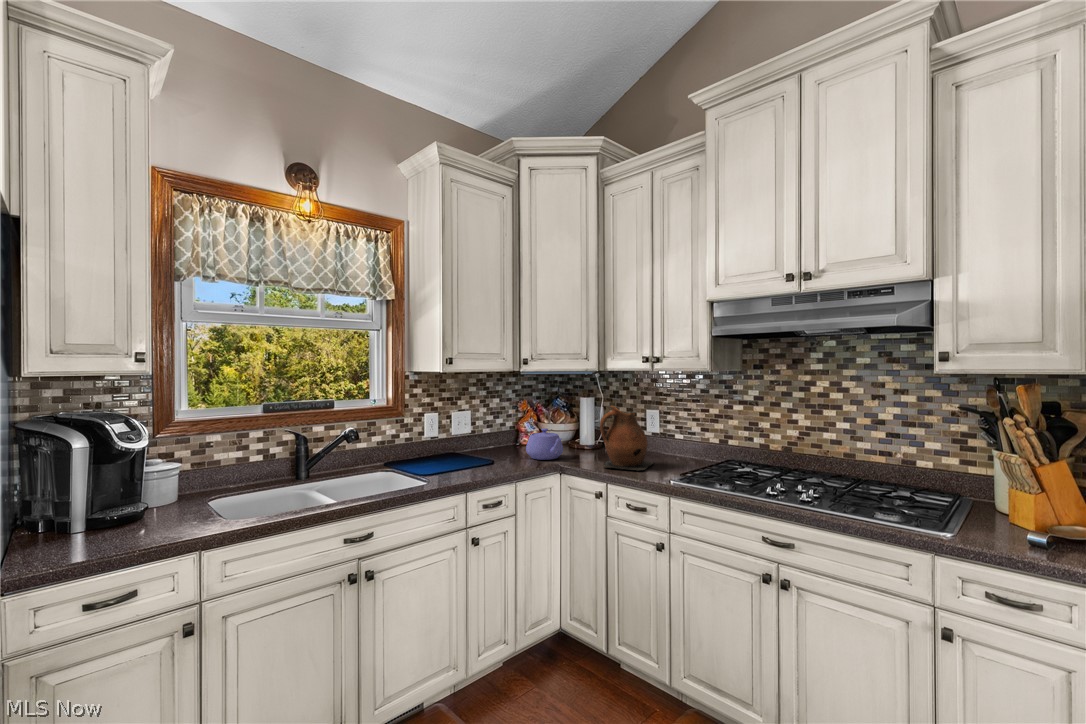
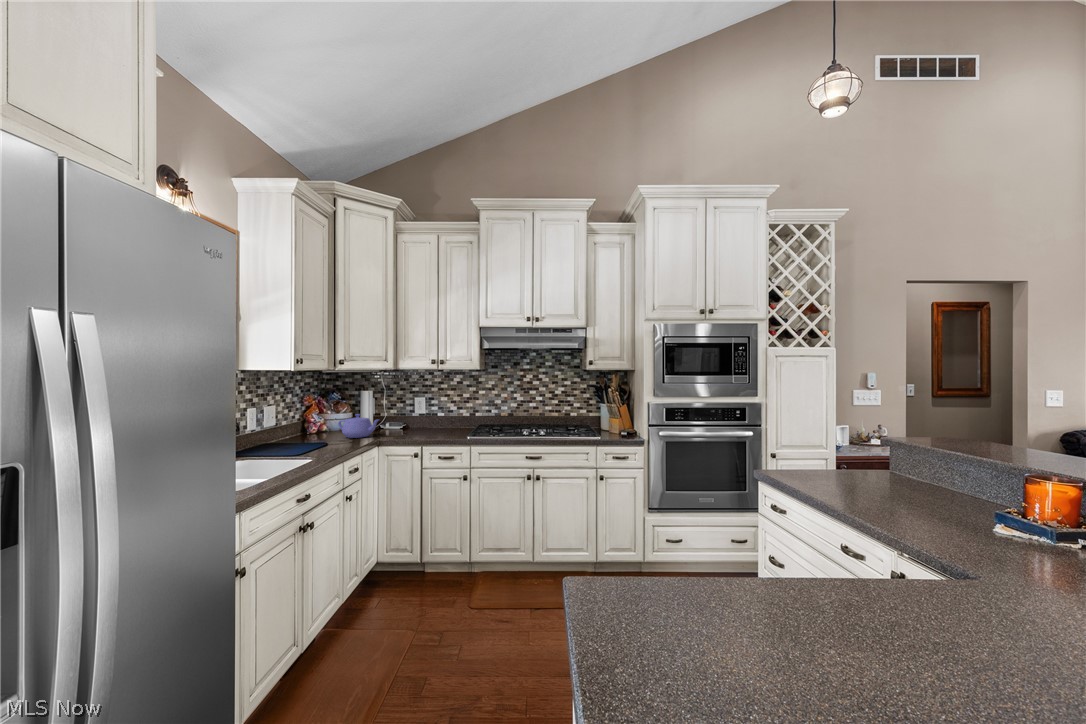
ceramic pitcher: present [600,406,654,471] -> none [409,394,445,435]

